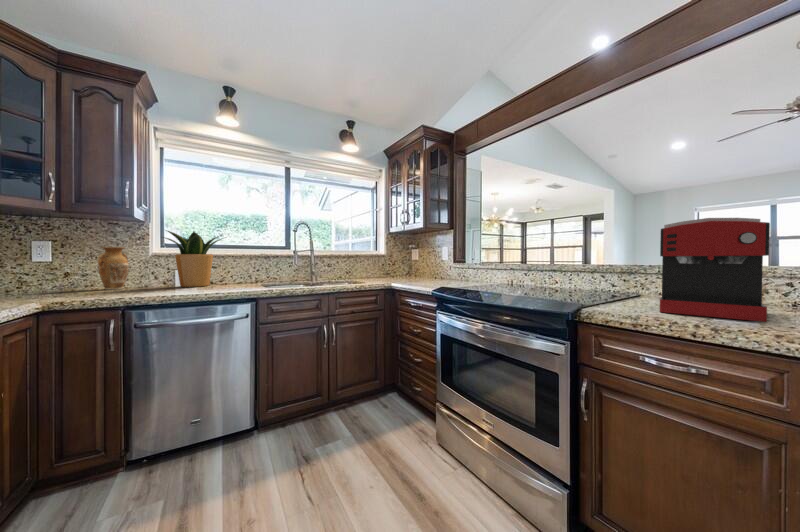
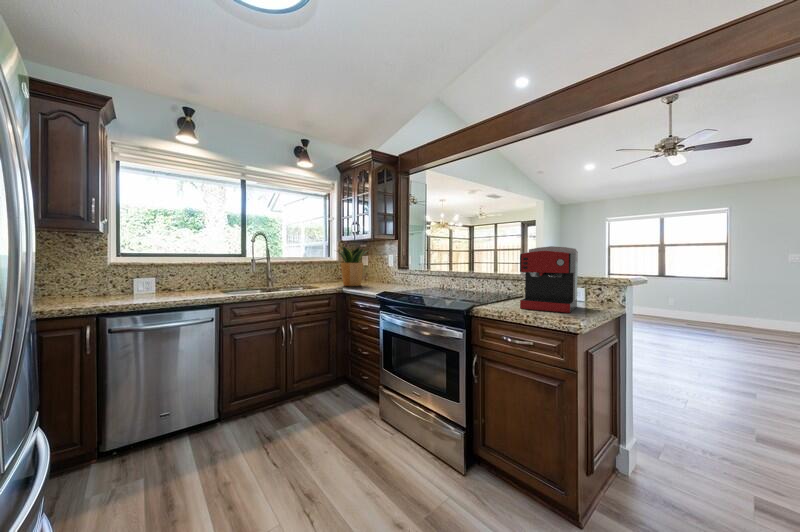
potted plant: present [163,231,221,287] -> present [339,246,367,286]
vase: present [98,247,130,290] -> none [59,258,89,298]

